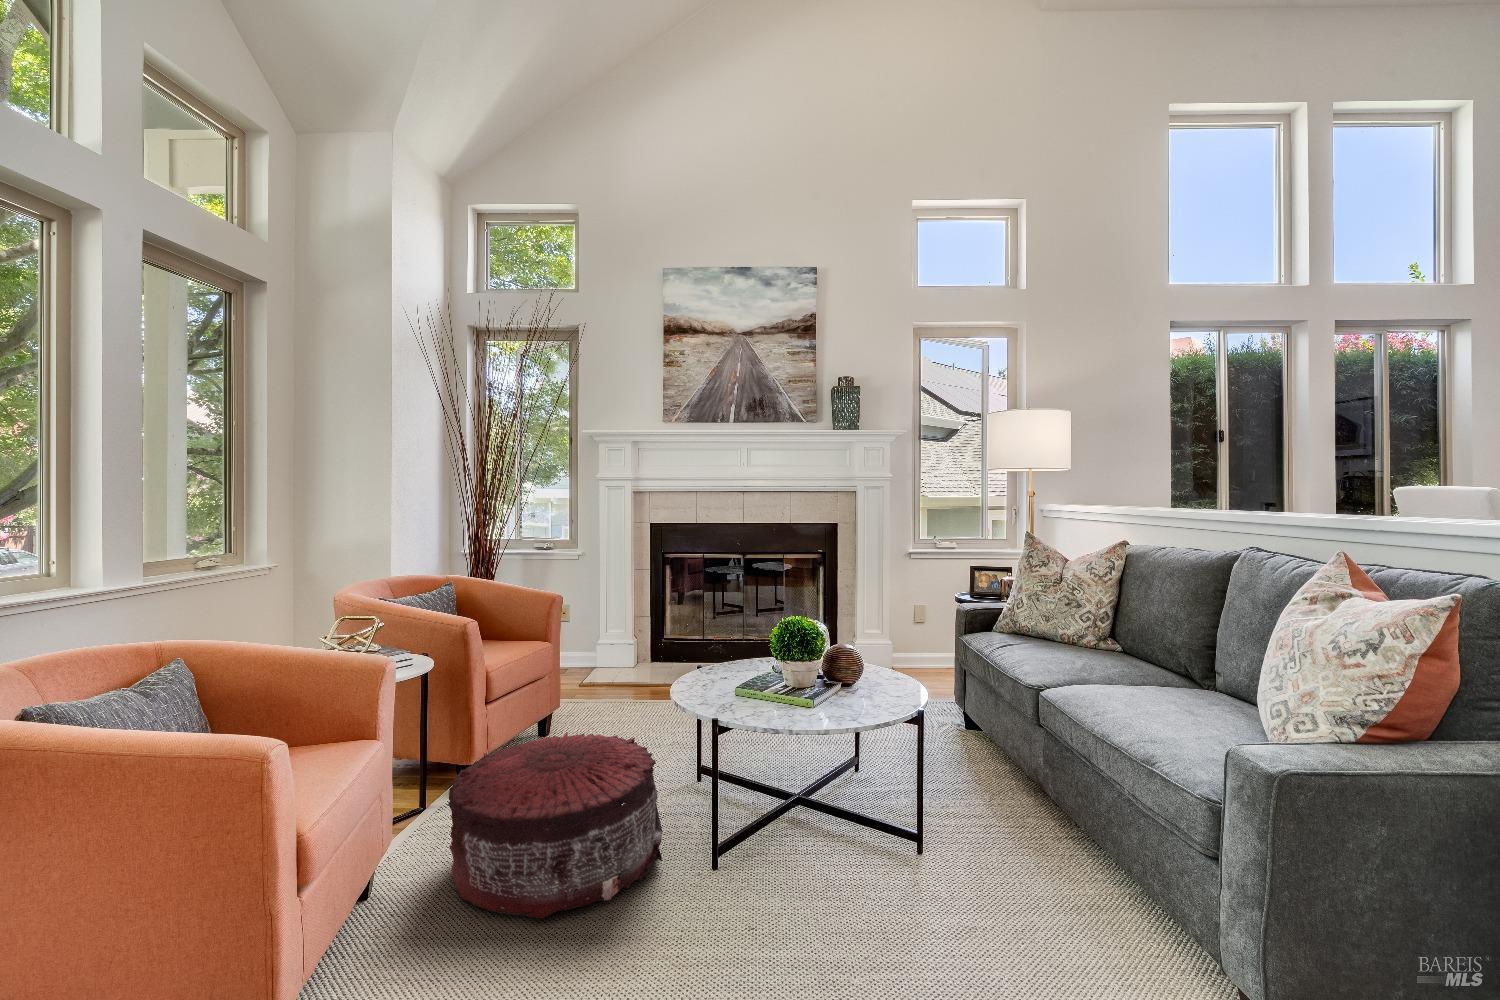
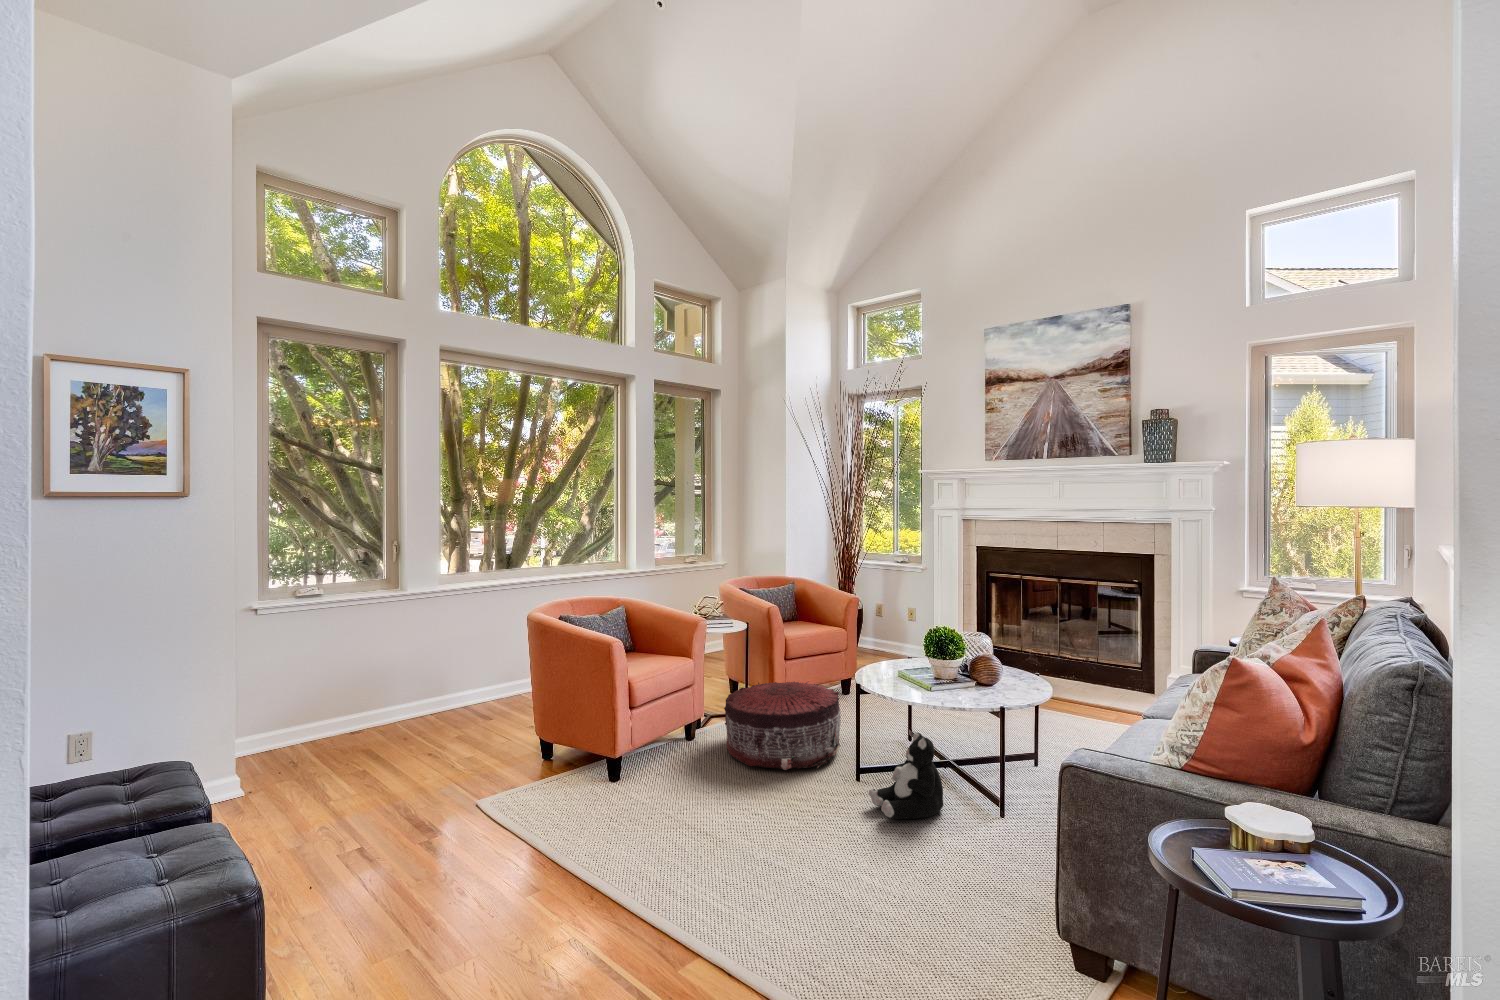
plush toy: none [791,774,892,923] -> present [869,732,943,819]

